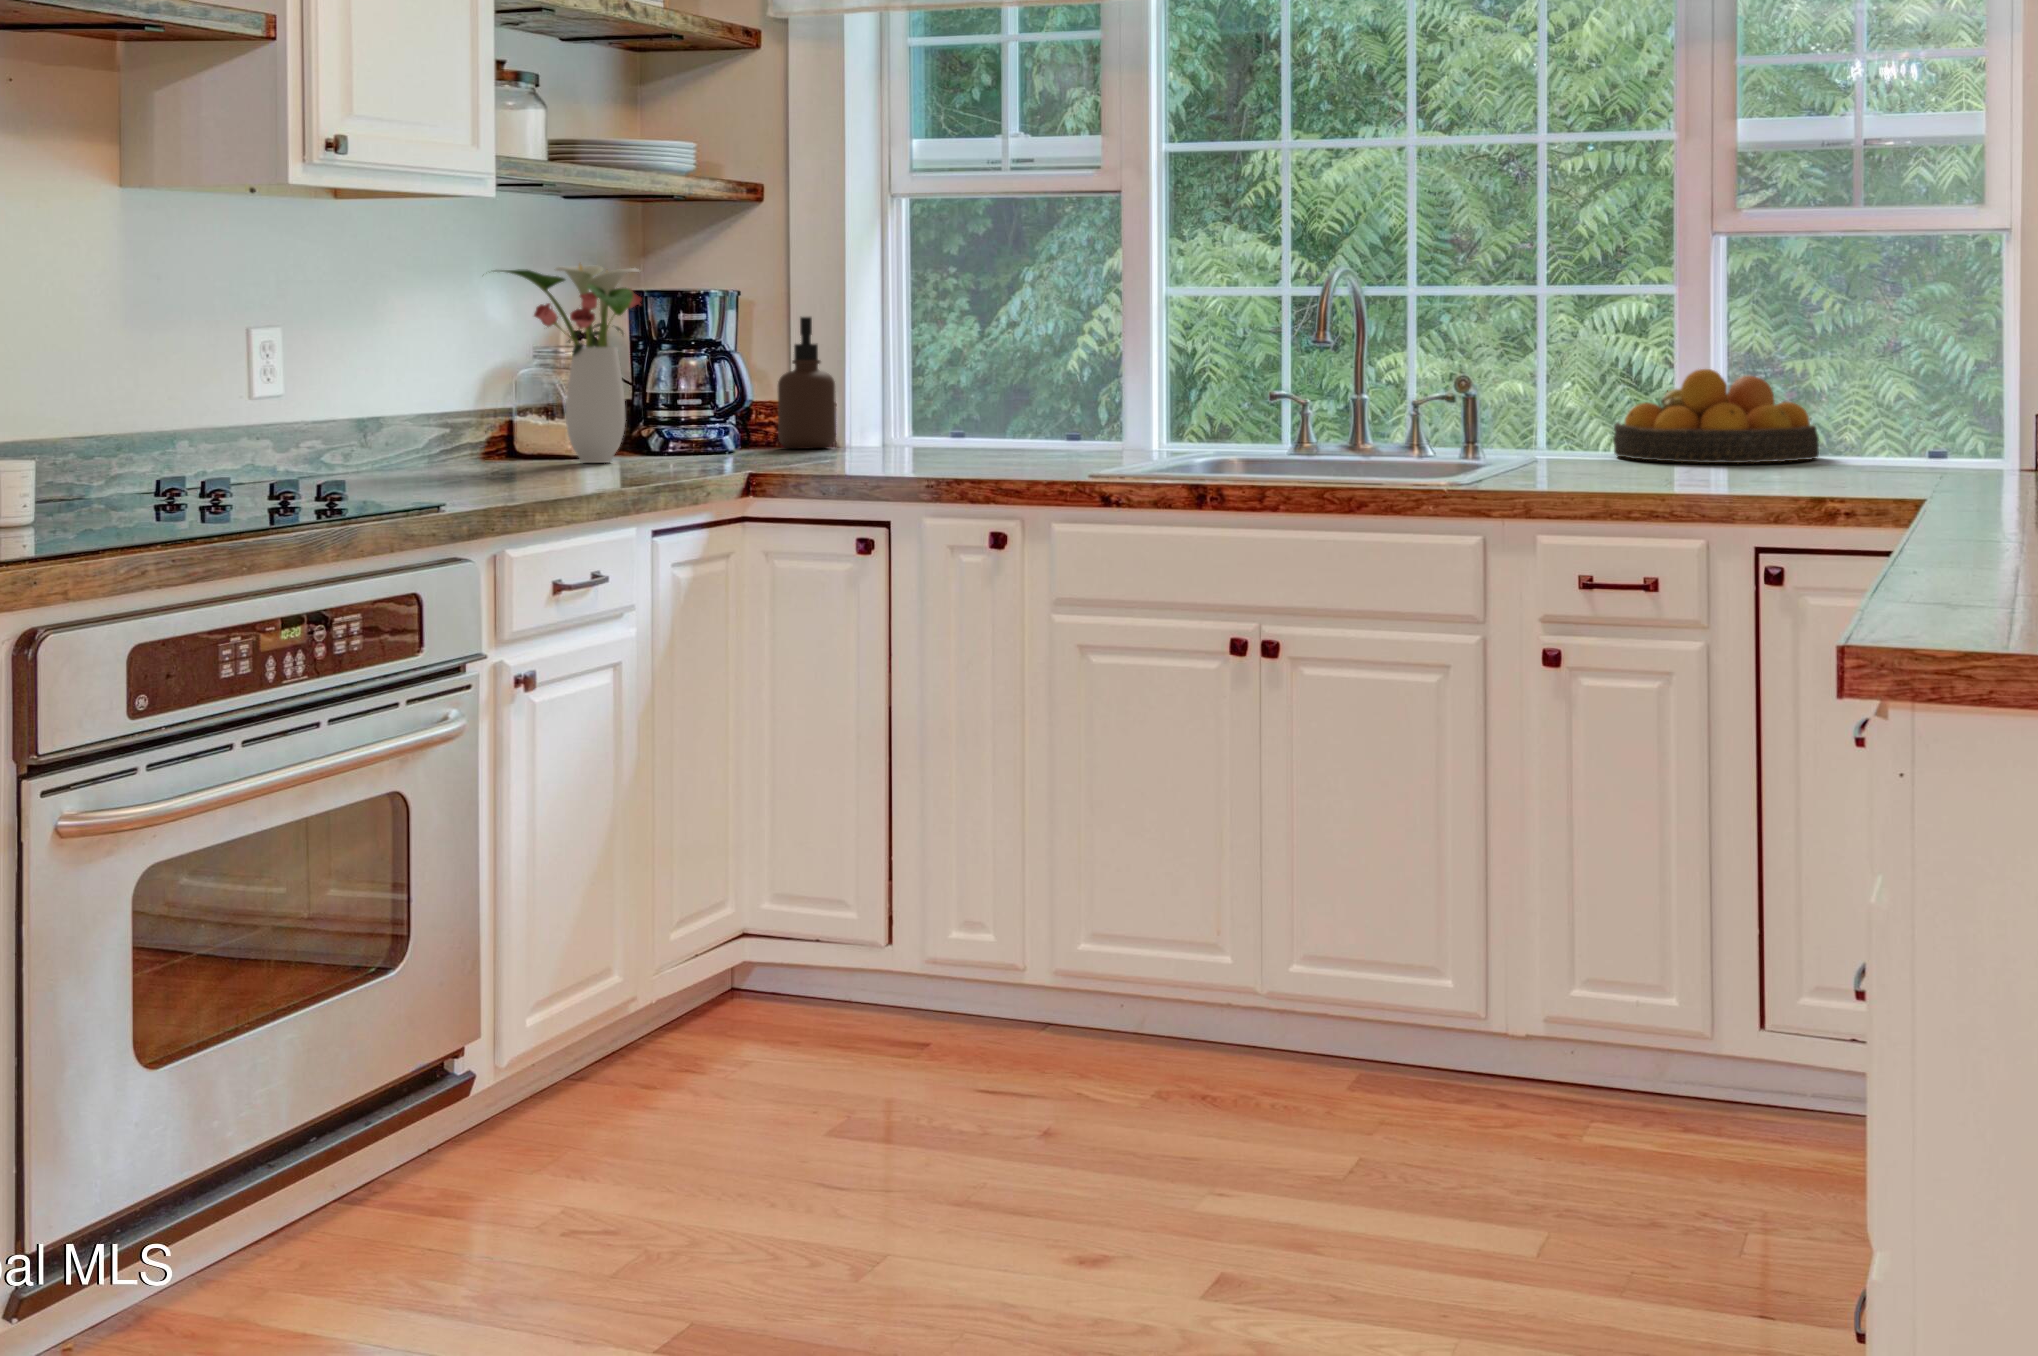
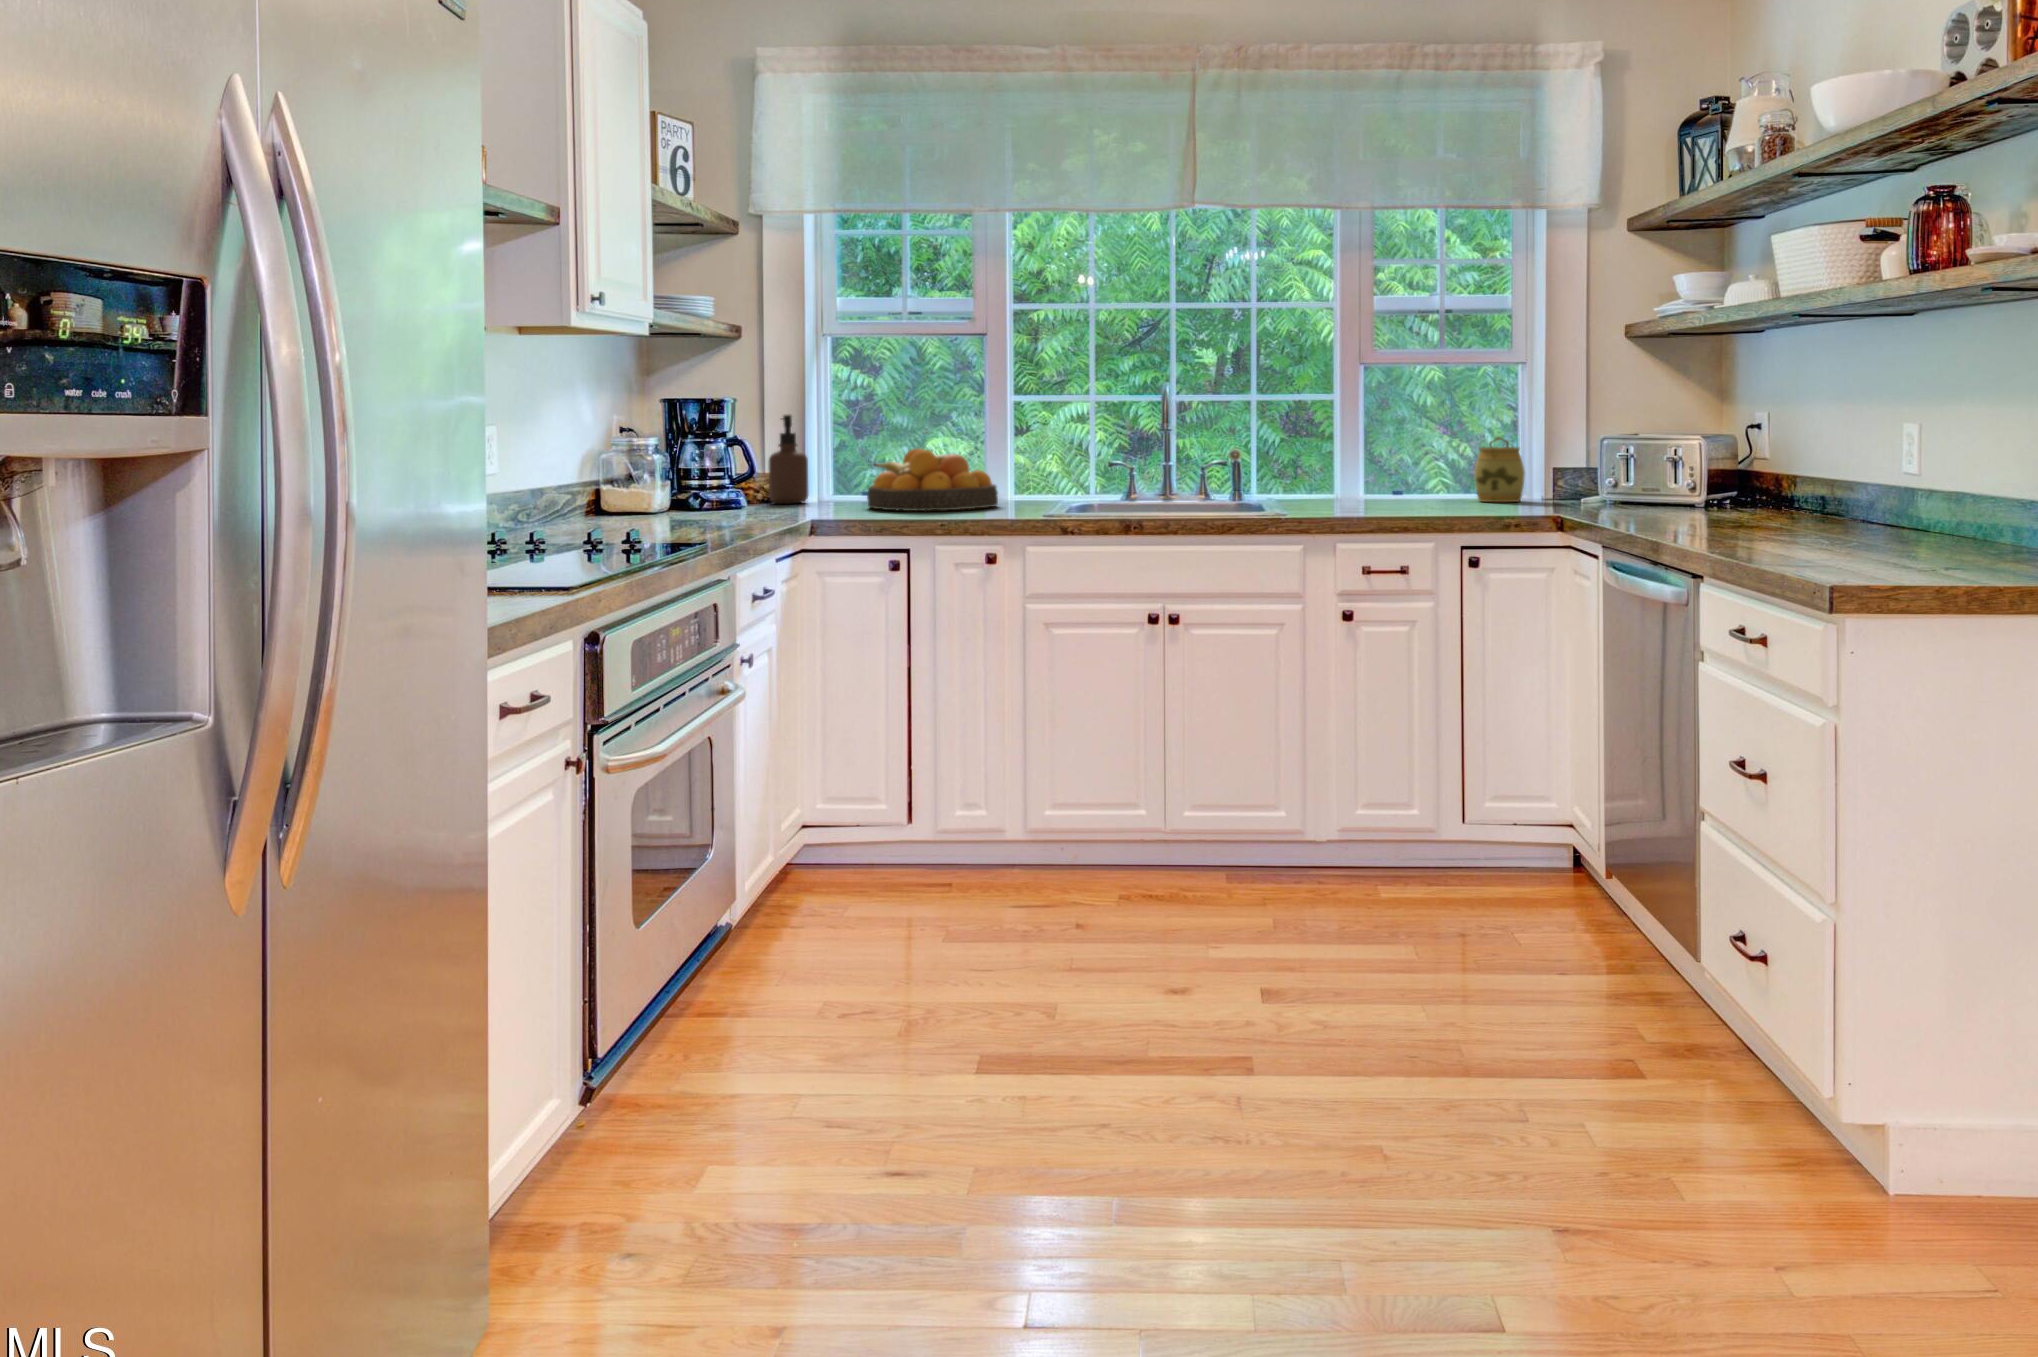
flower arrangement: present [501,264,641,463] -> none [603,378,724,516]
jar: none [1852,359,1942,475] -> present [1474,437,1525,502]
fruit bowl: present [1613,369,1819,463] -> present [867,449,998,511]

